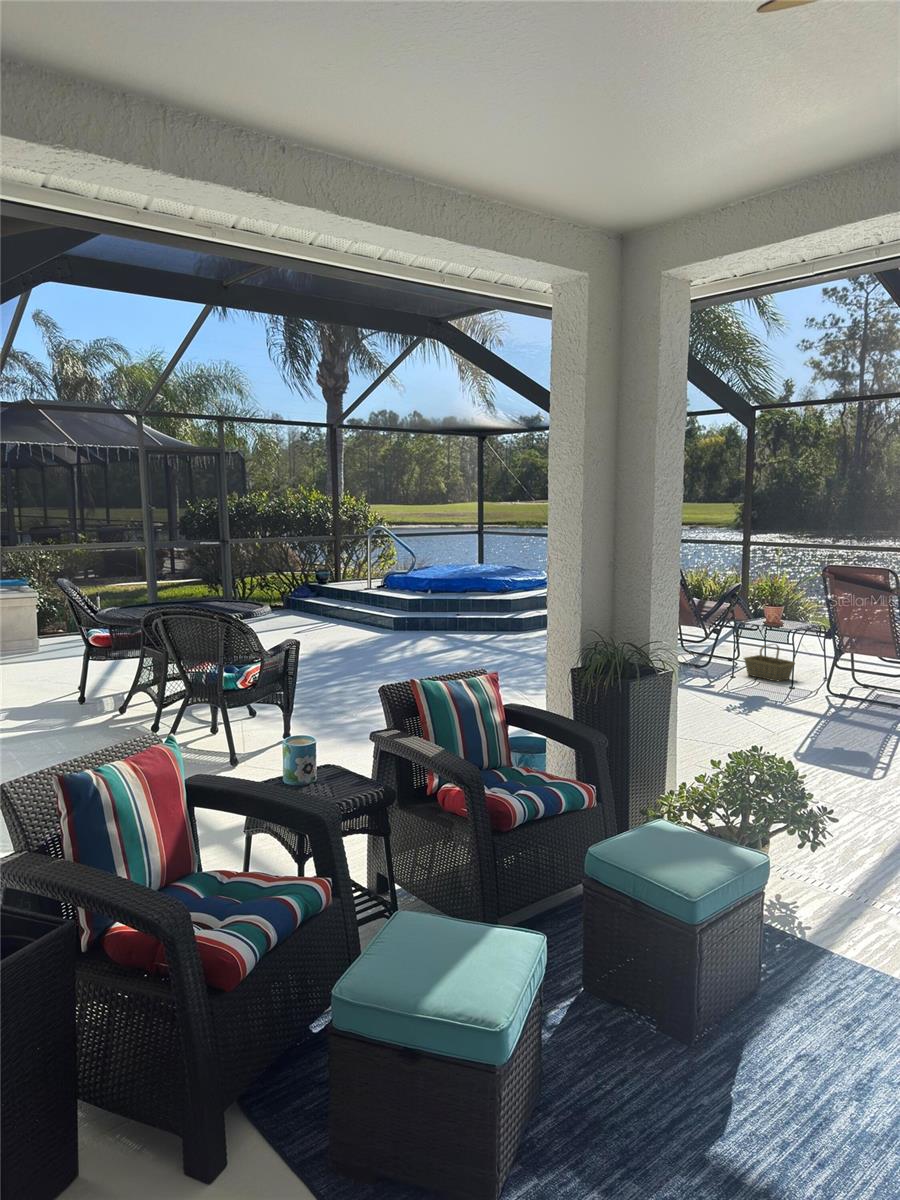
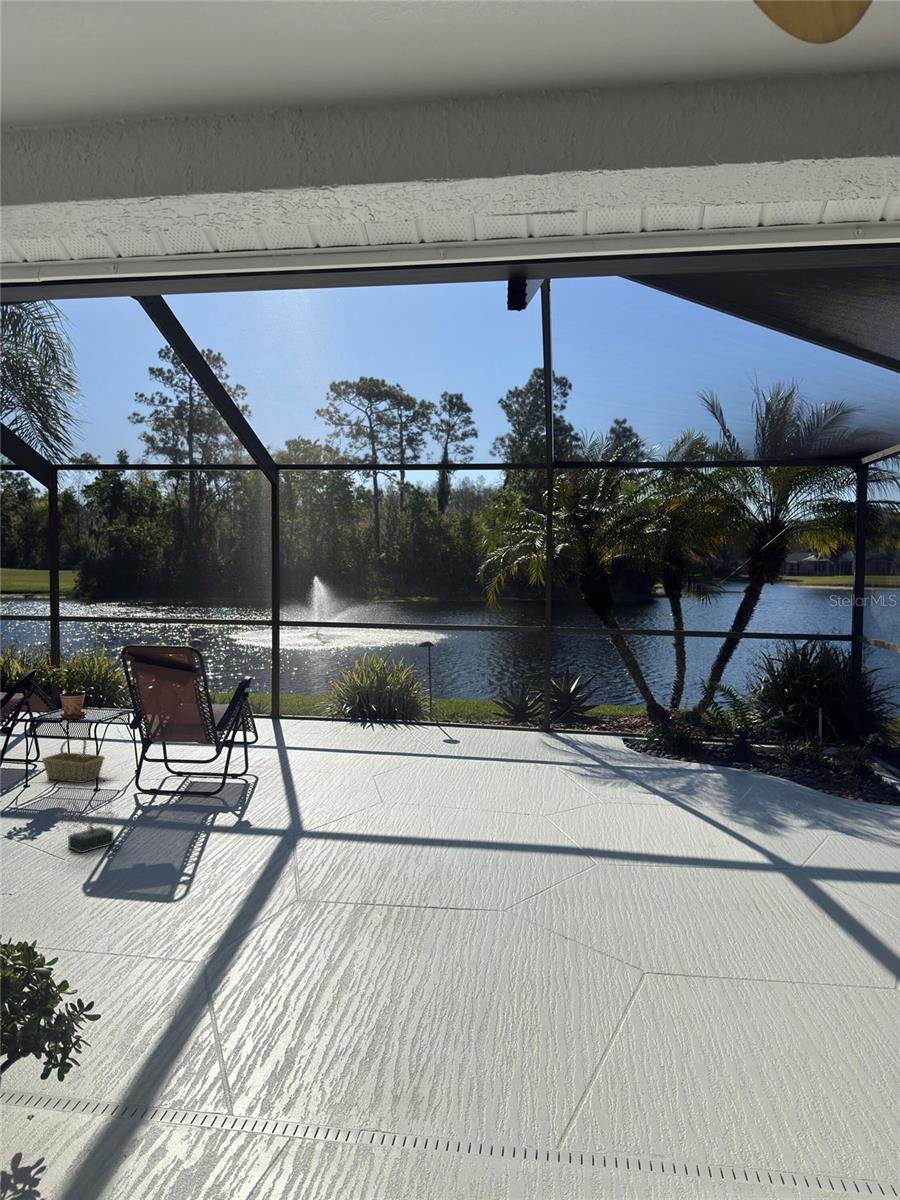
decorative plant: none [771,689,820,732] -> present [57,801,114,853]

